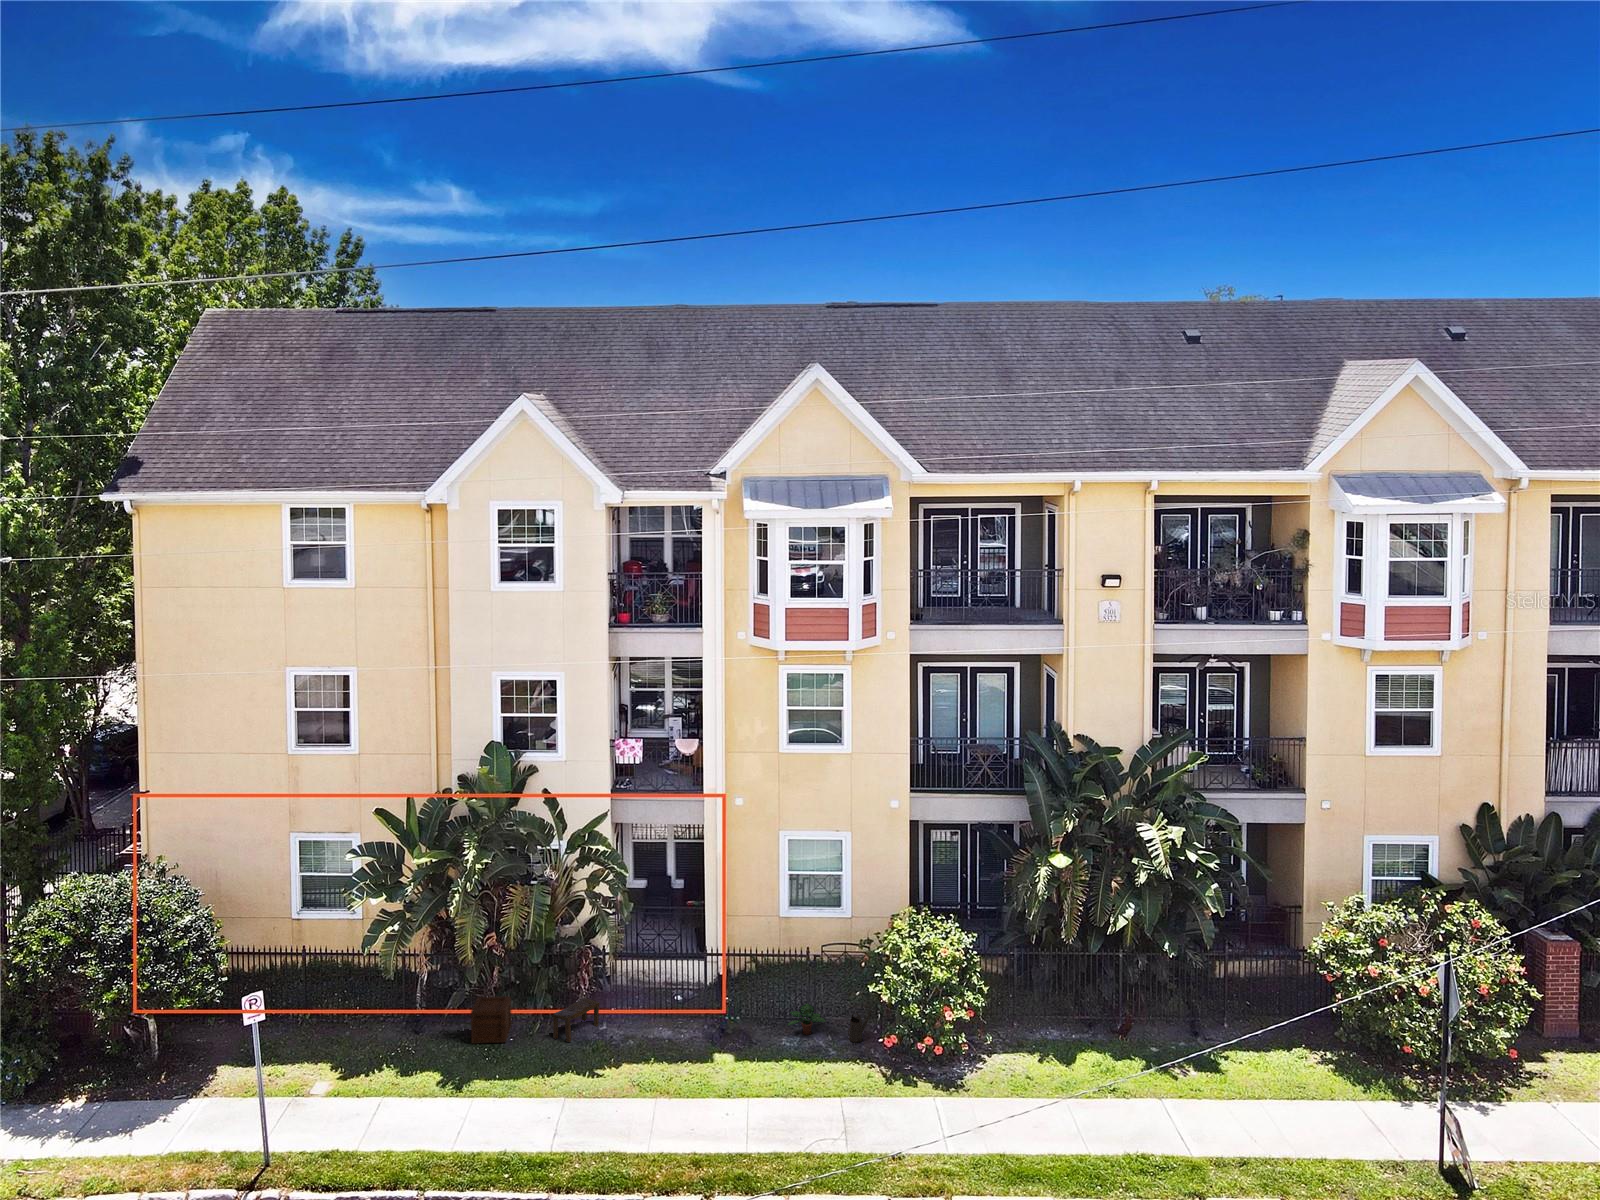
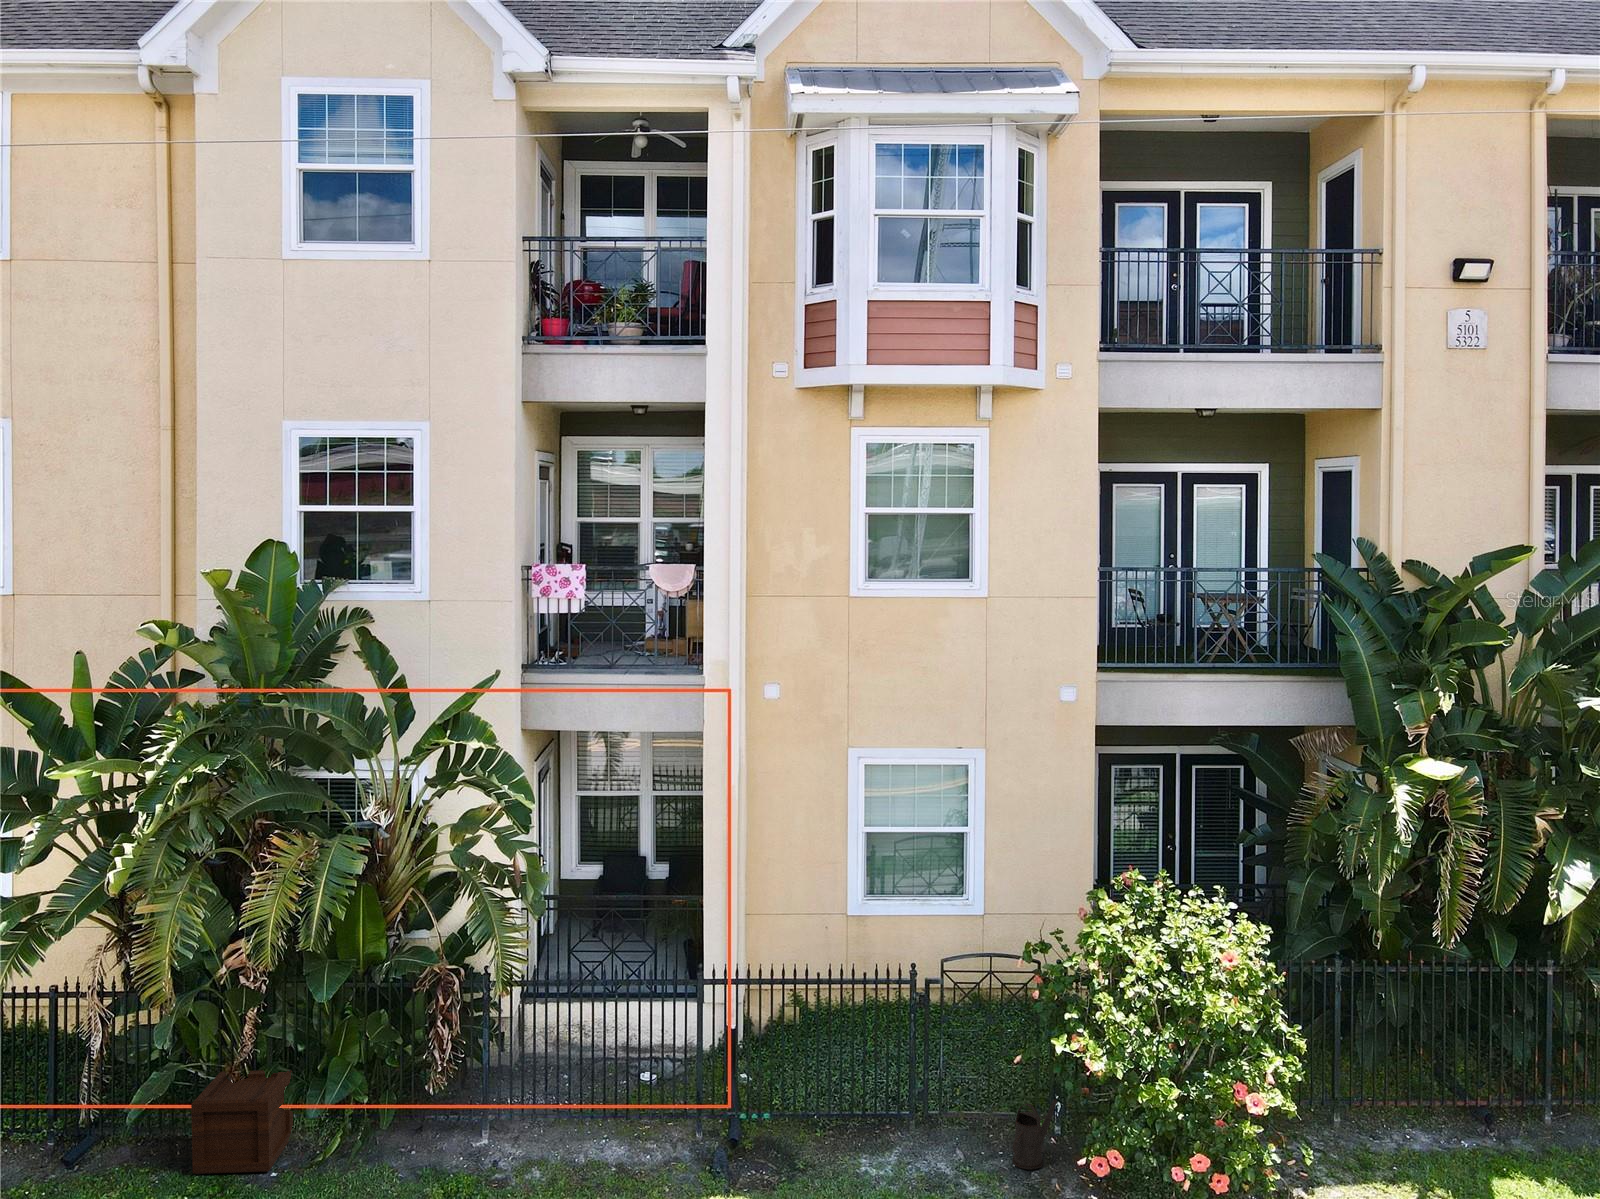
bench: present [553,998,600,1042] -> none [376,1073,481,1170]
potted plant: present [787,1003,826,1035] -> none [879,1084,964,1152]

